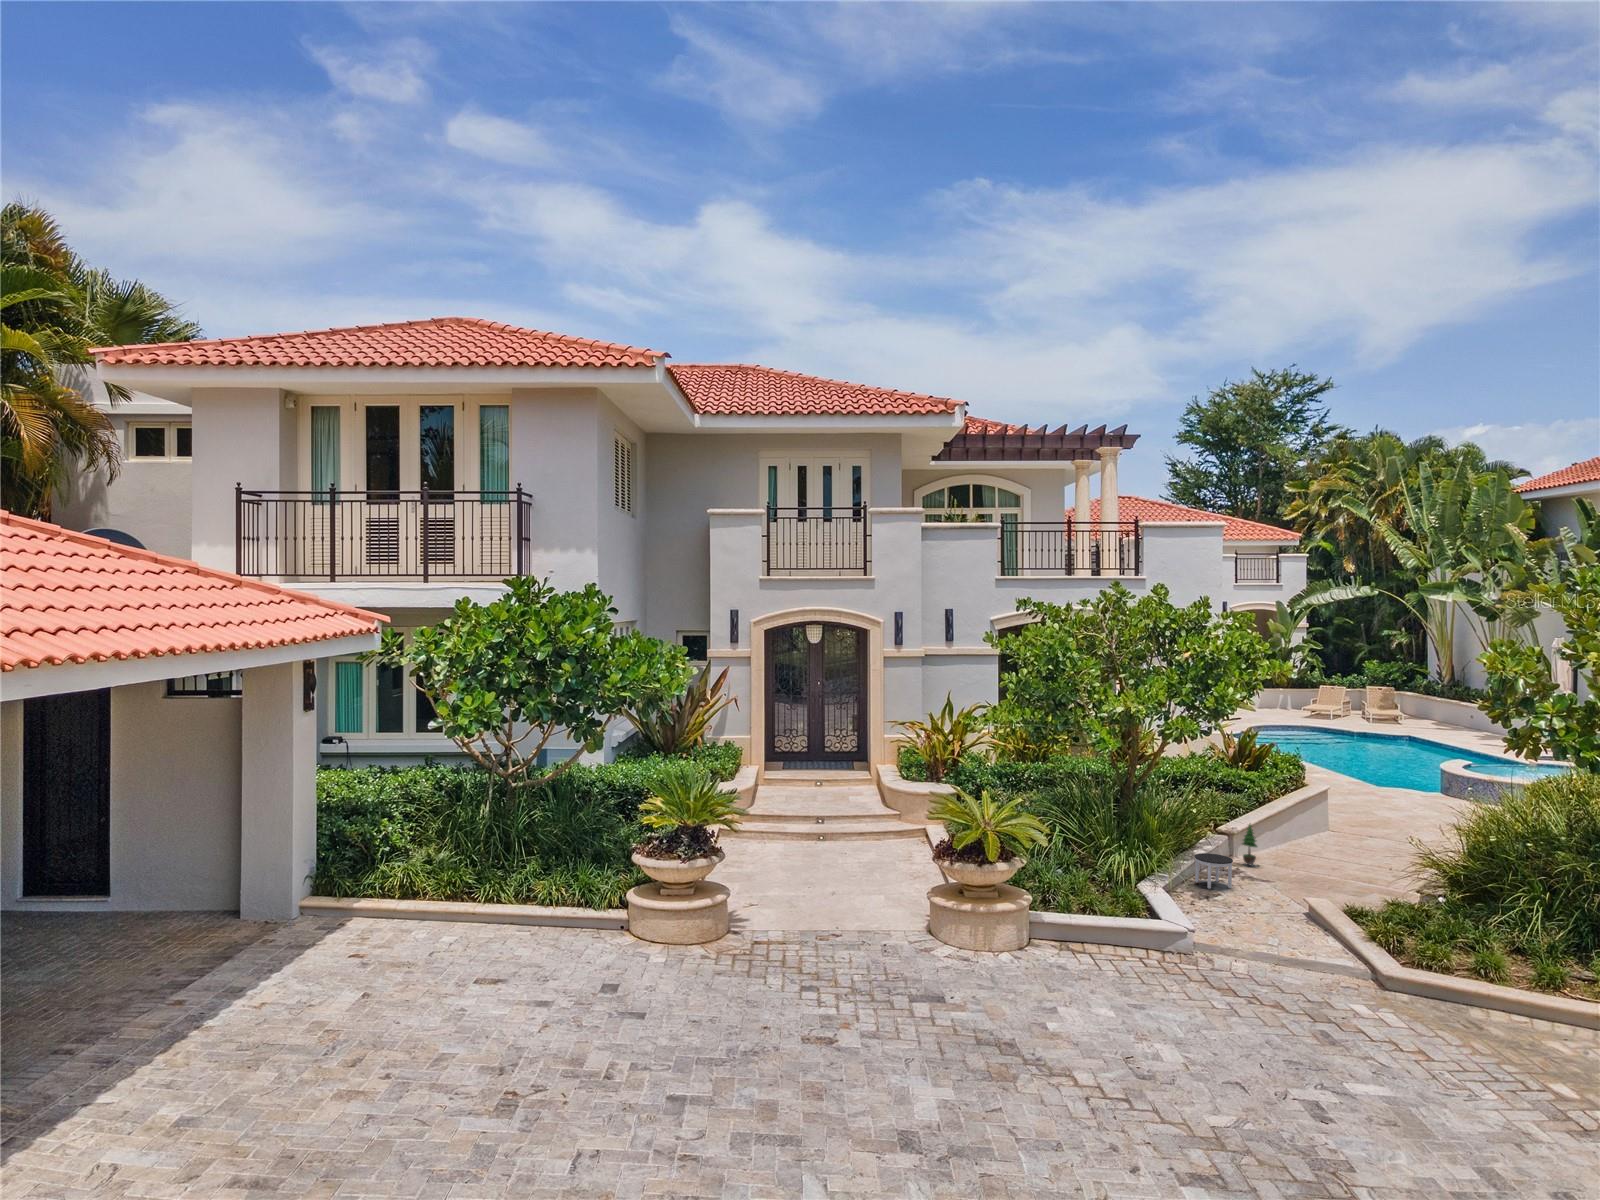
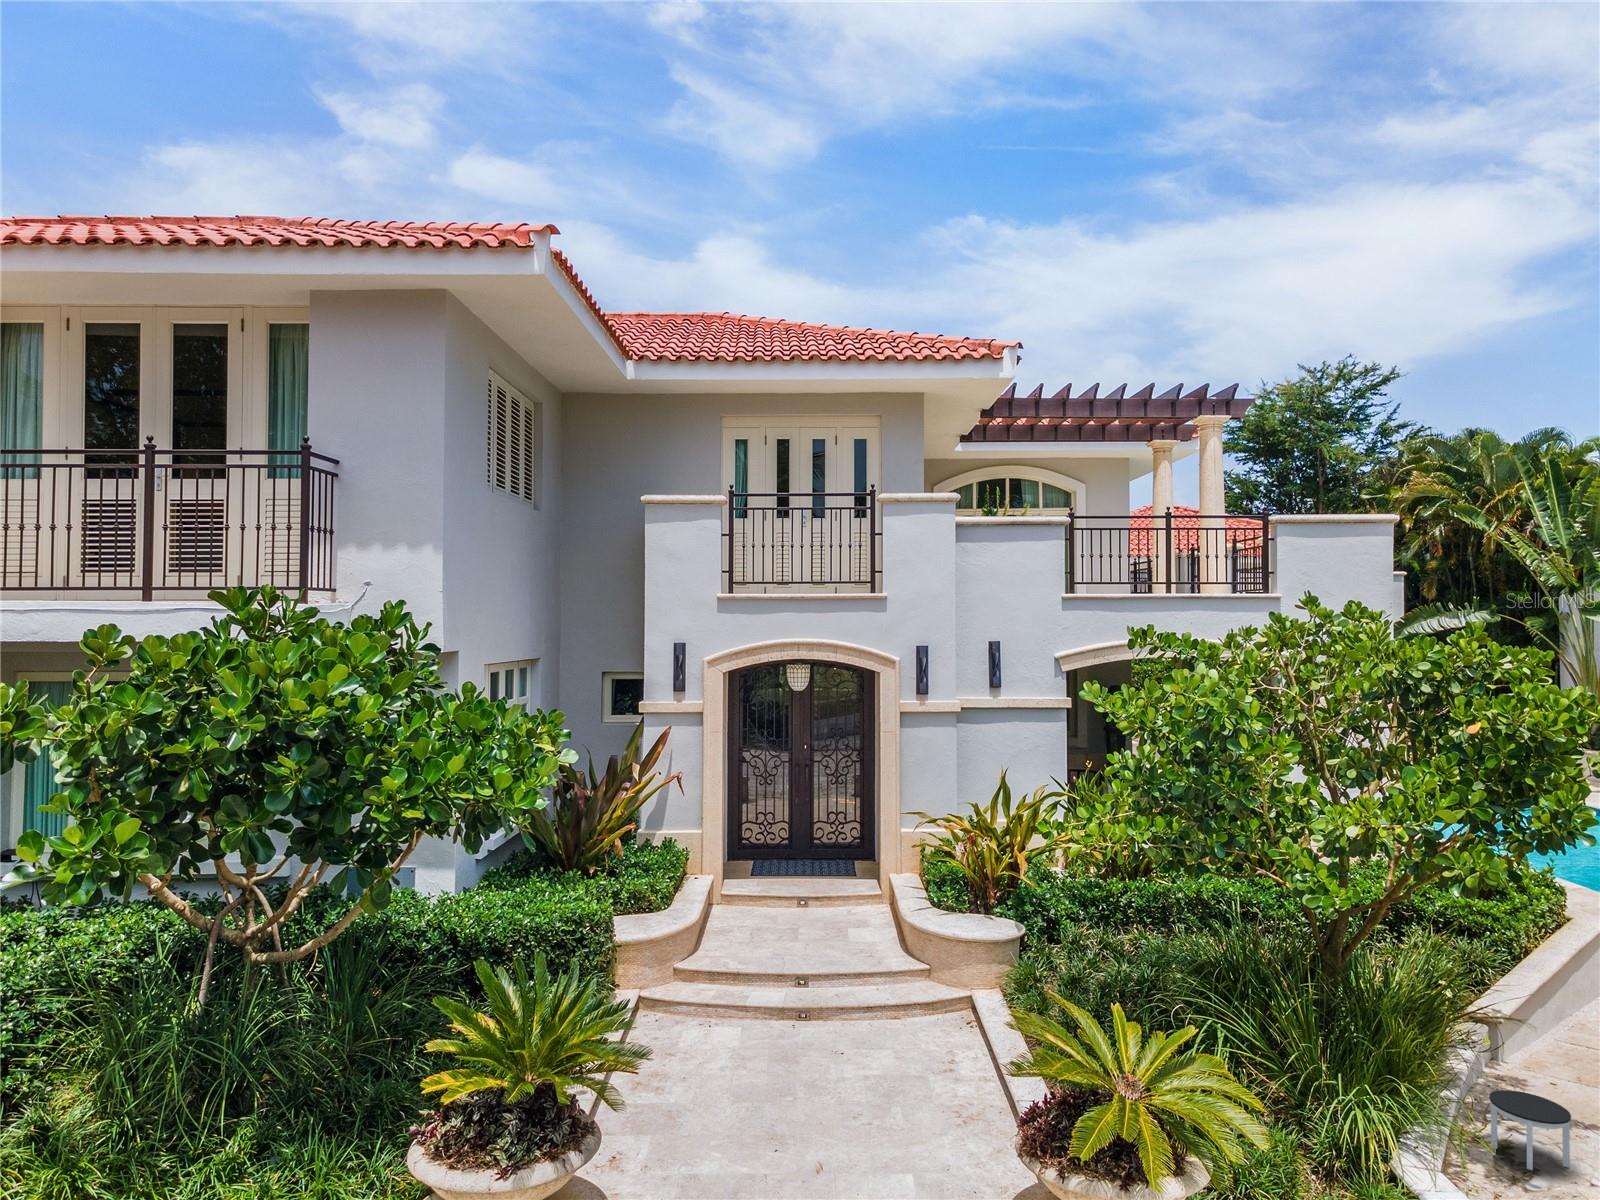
potted tree: present [1242,824,1257,866] -> none [1535,1016,1570,1093]

